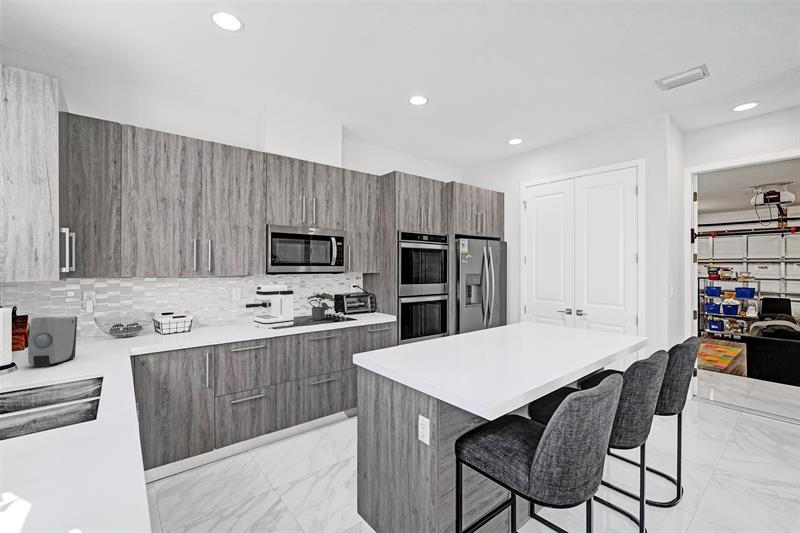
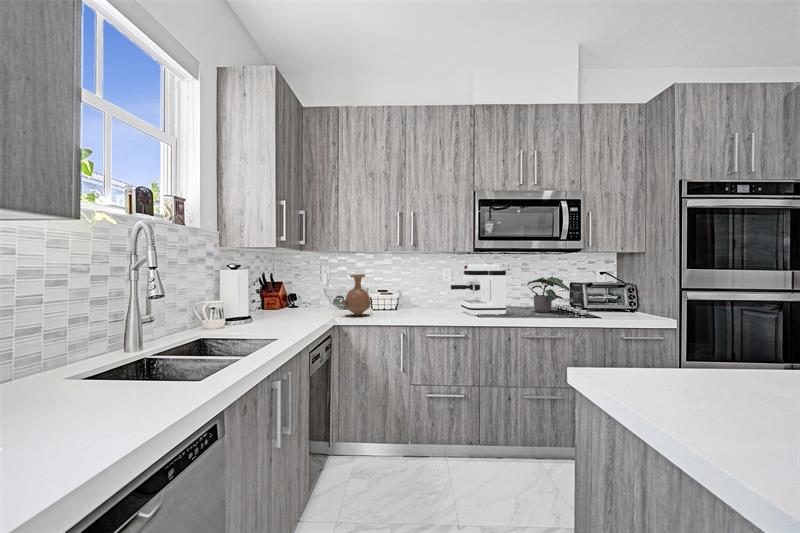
vase: none [132,300,165,342] -> present [343,274,373,315]
soap dispenser: present [28,316,77,367] -> none [260,281,297,325]

